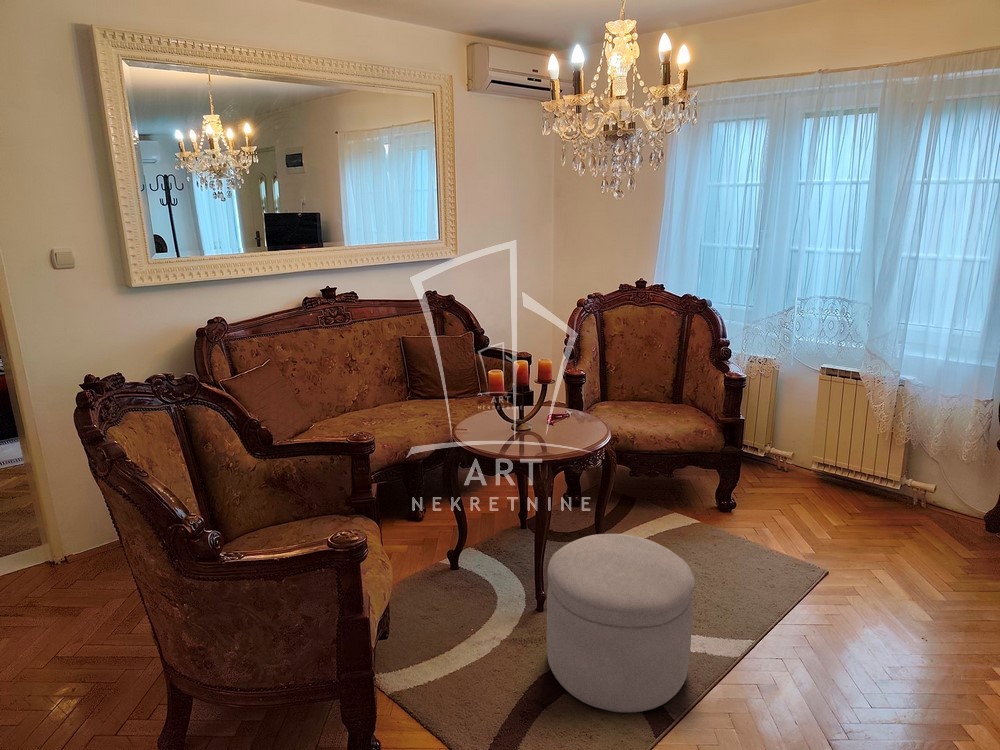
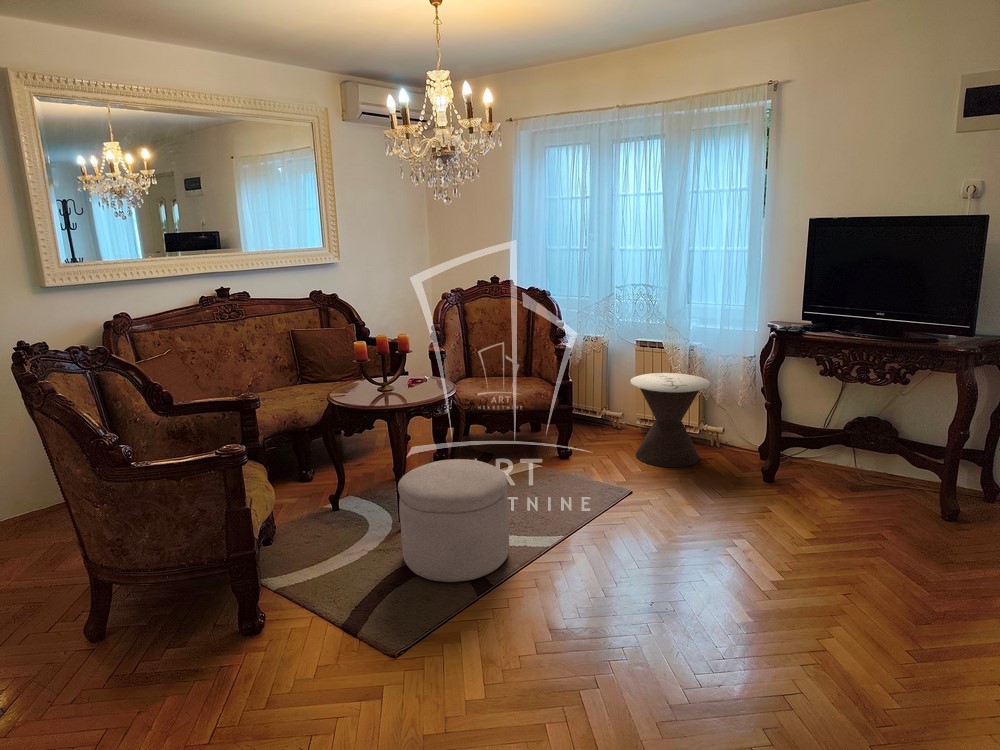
side table: none [818,411,934,538] -> present [631,373,710,467]

